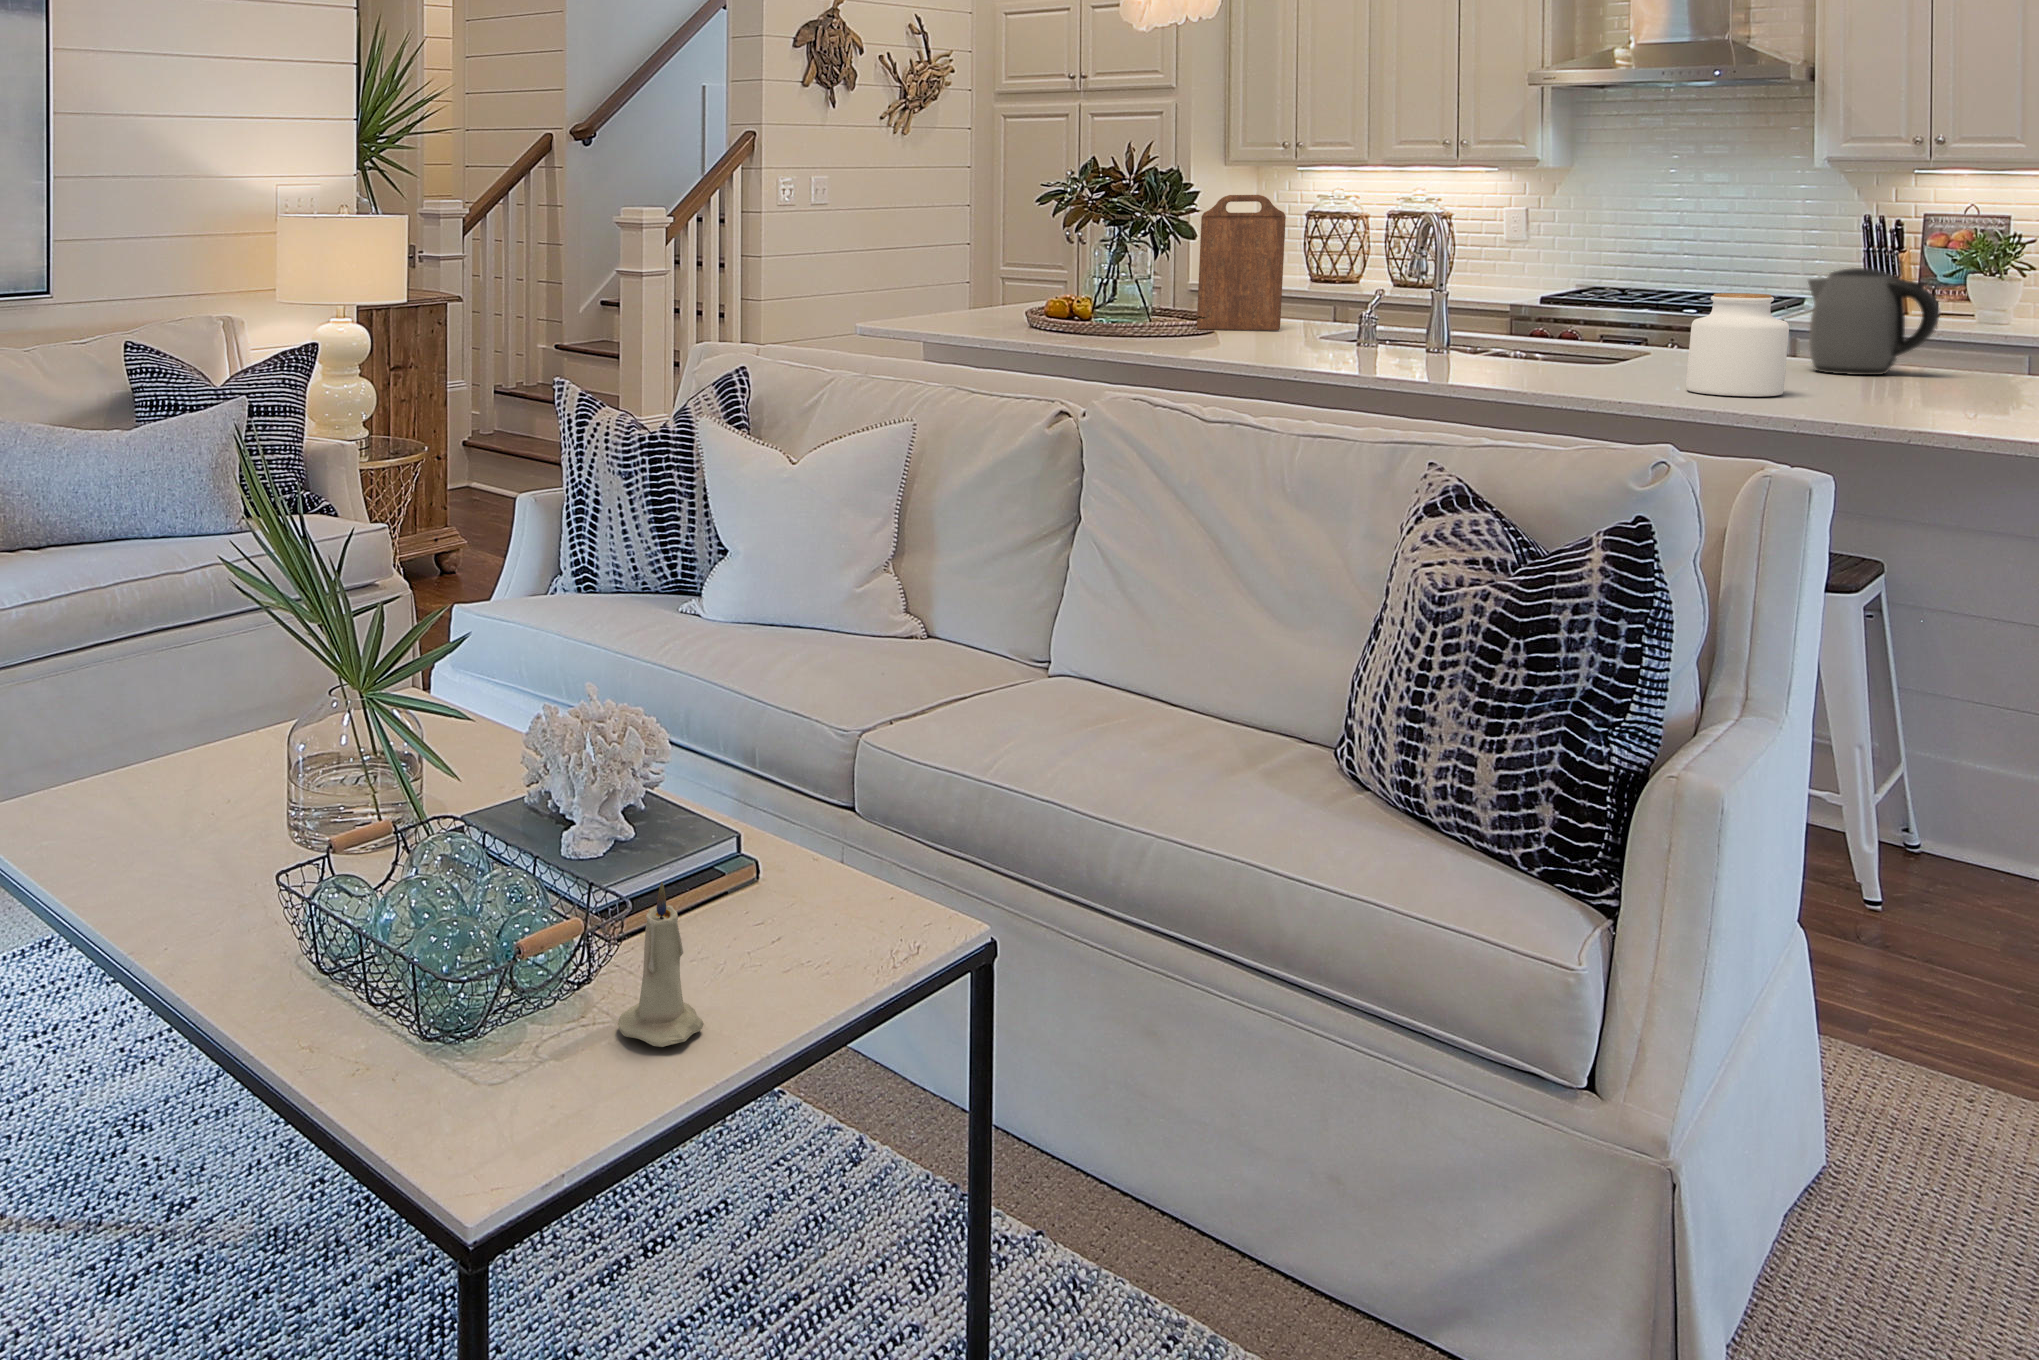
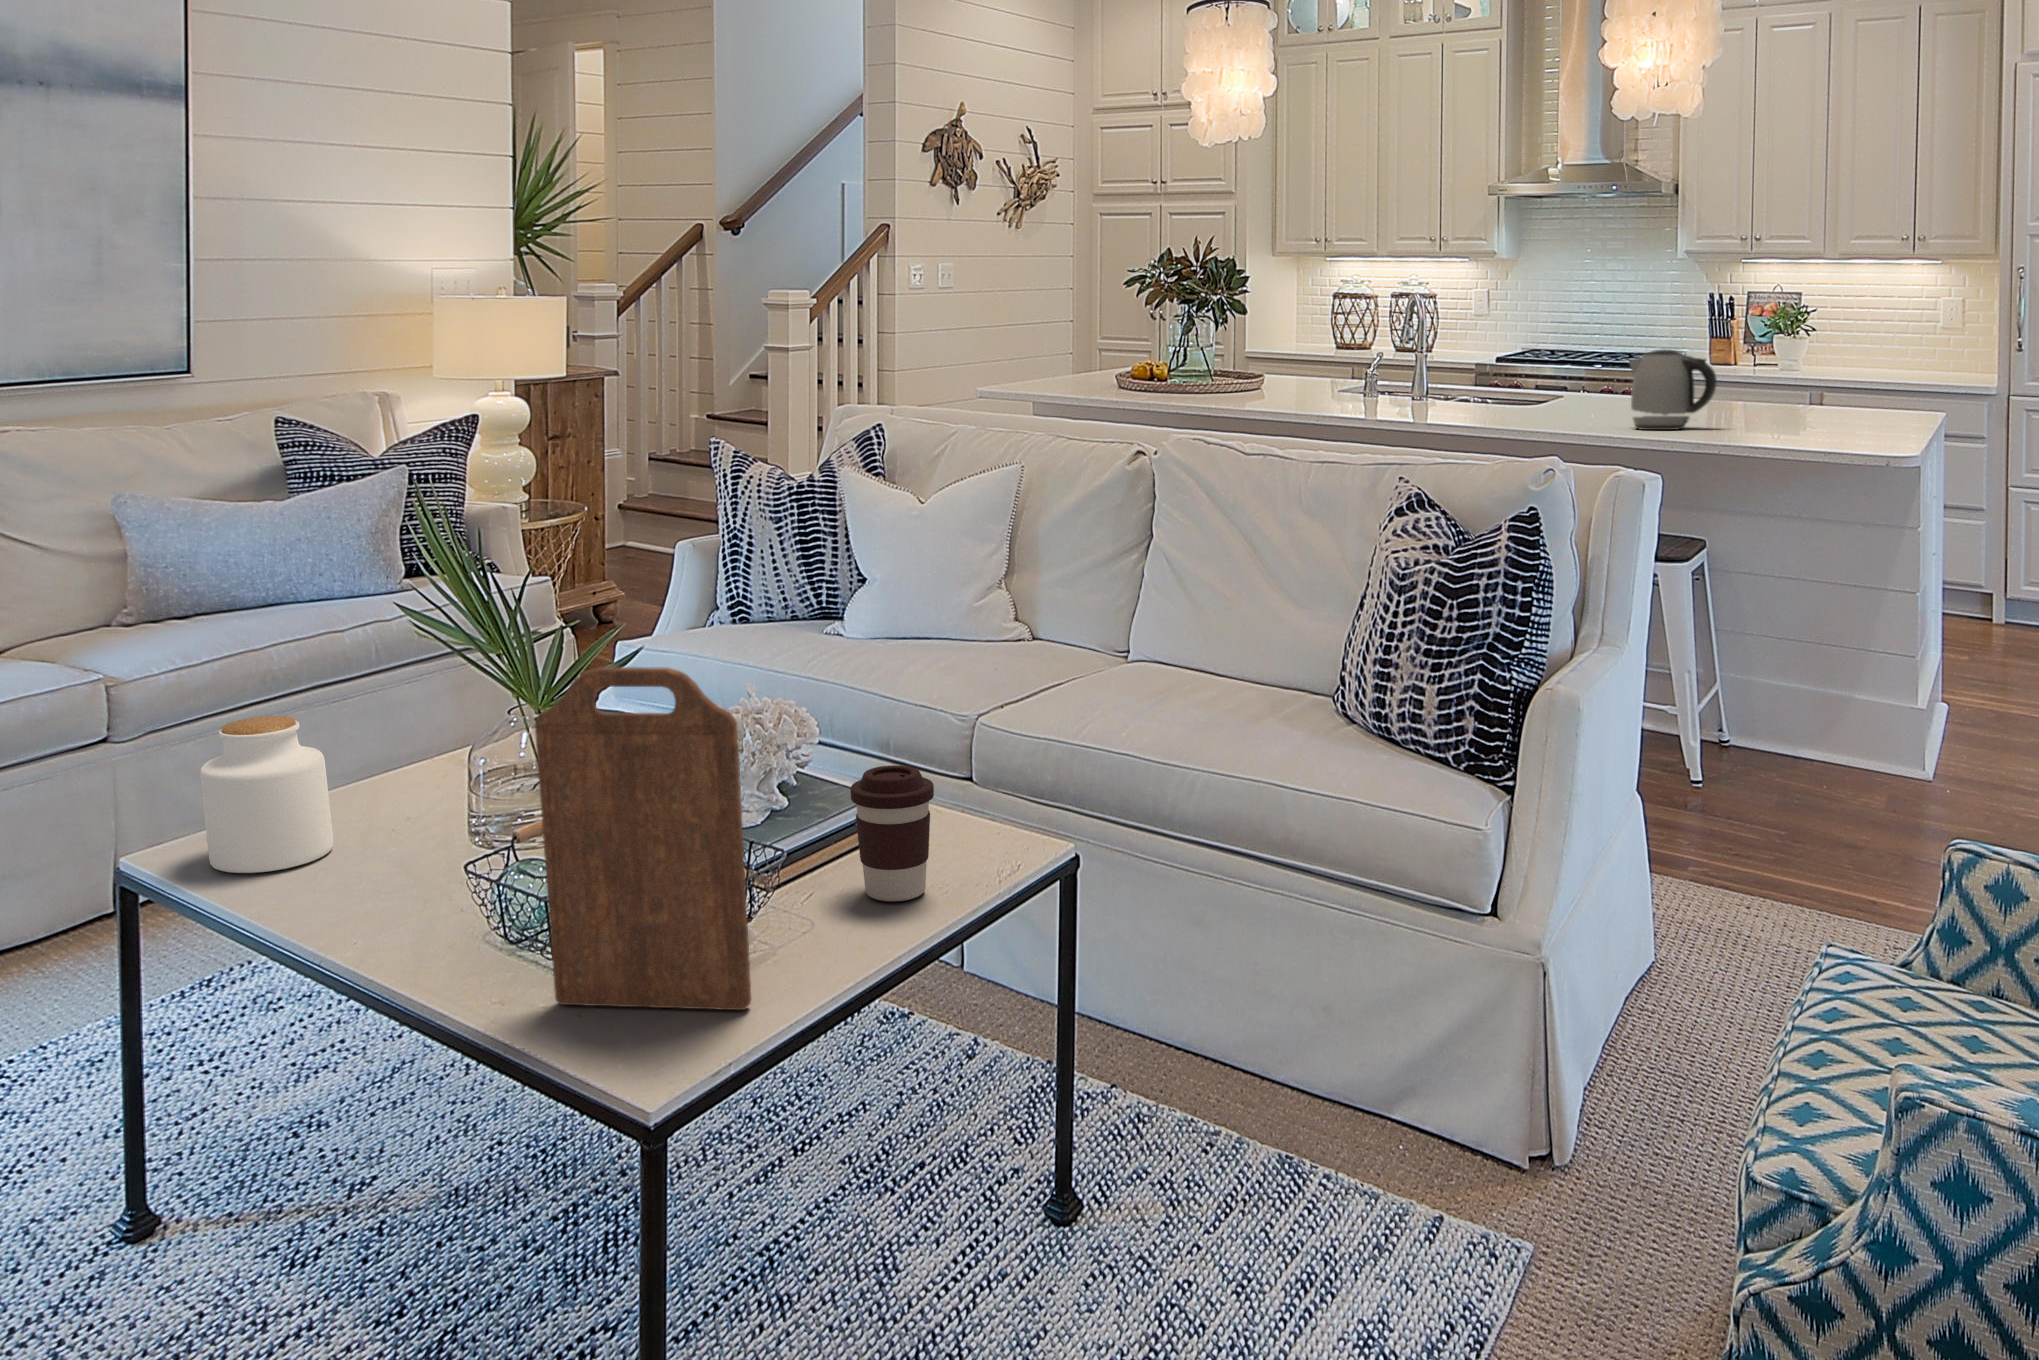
cutting board: present [1197,195,1286,331] -> present [535,667,751,1010]
jar: present [1686,293,1789,396] -> present [200,716,333,873]
coffee cup: none [731,814,828,977] -> present [850,765,934,901]
candle: present [618,882,704,1047] -> none [762,818,837,960]

